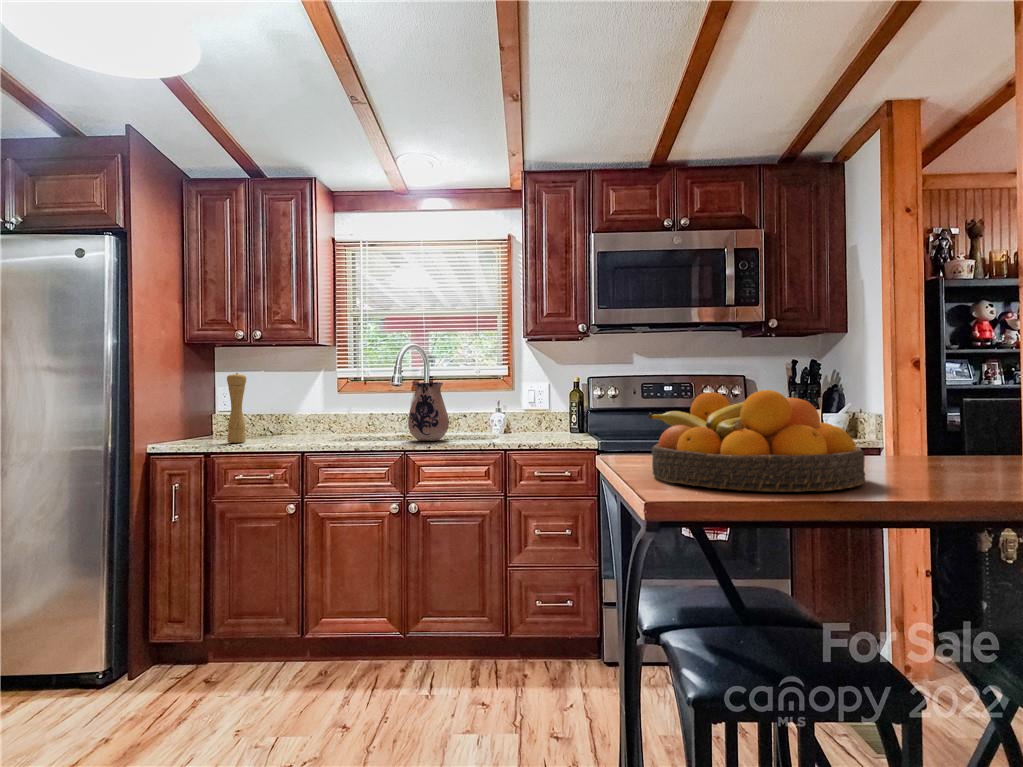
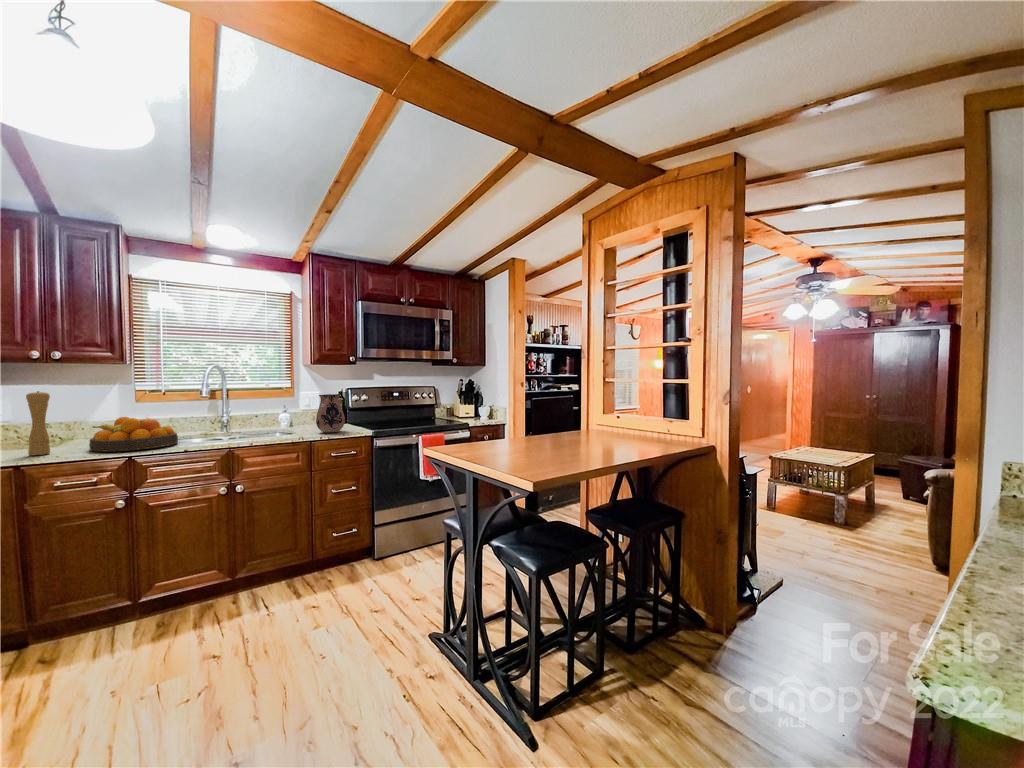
ceramic pitcher: present [408,382,449,441] -> present [316,394,345,433]
fruit bowl: present [648,390,865,492] -> present [89,417,178,451]

